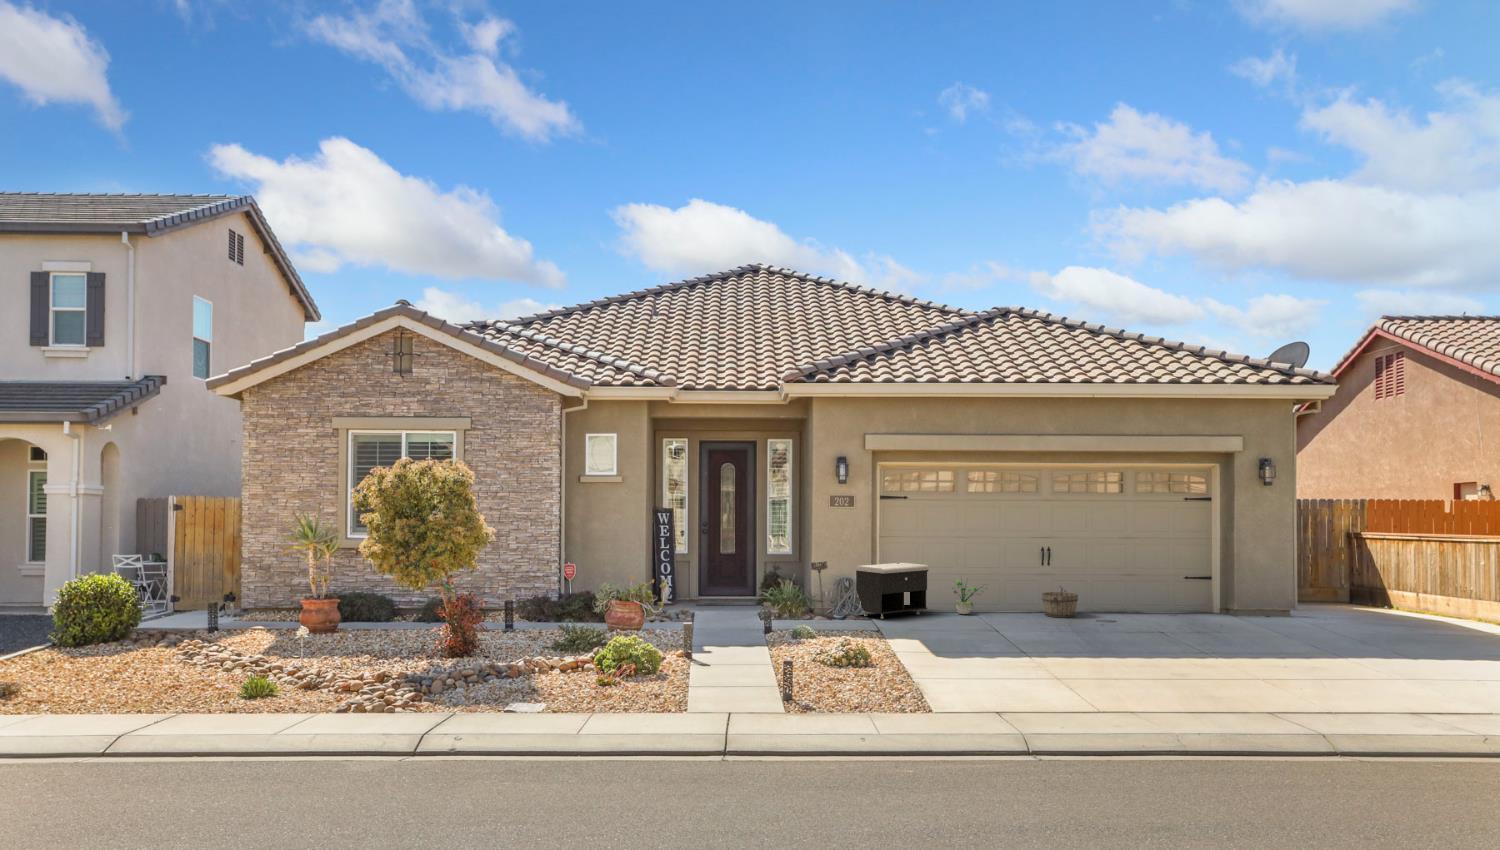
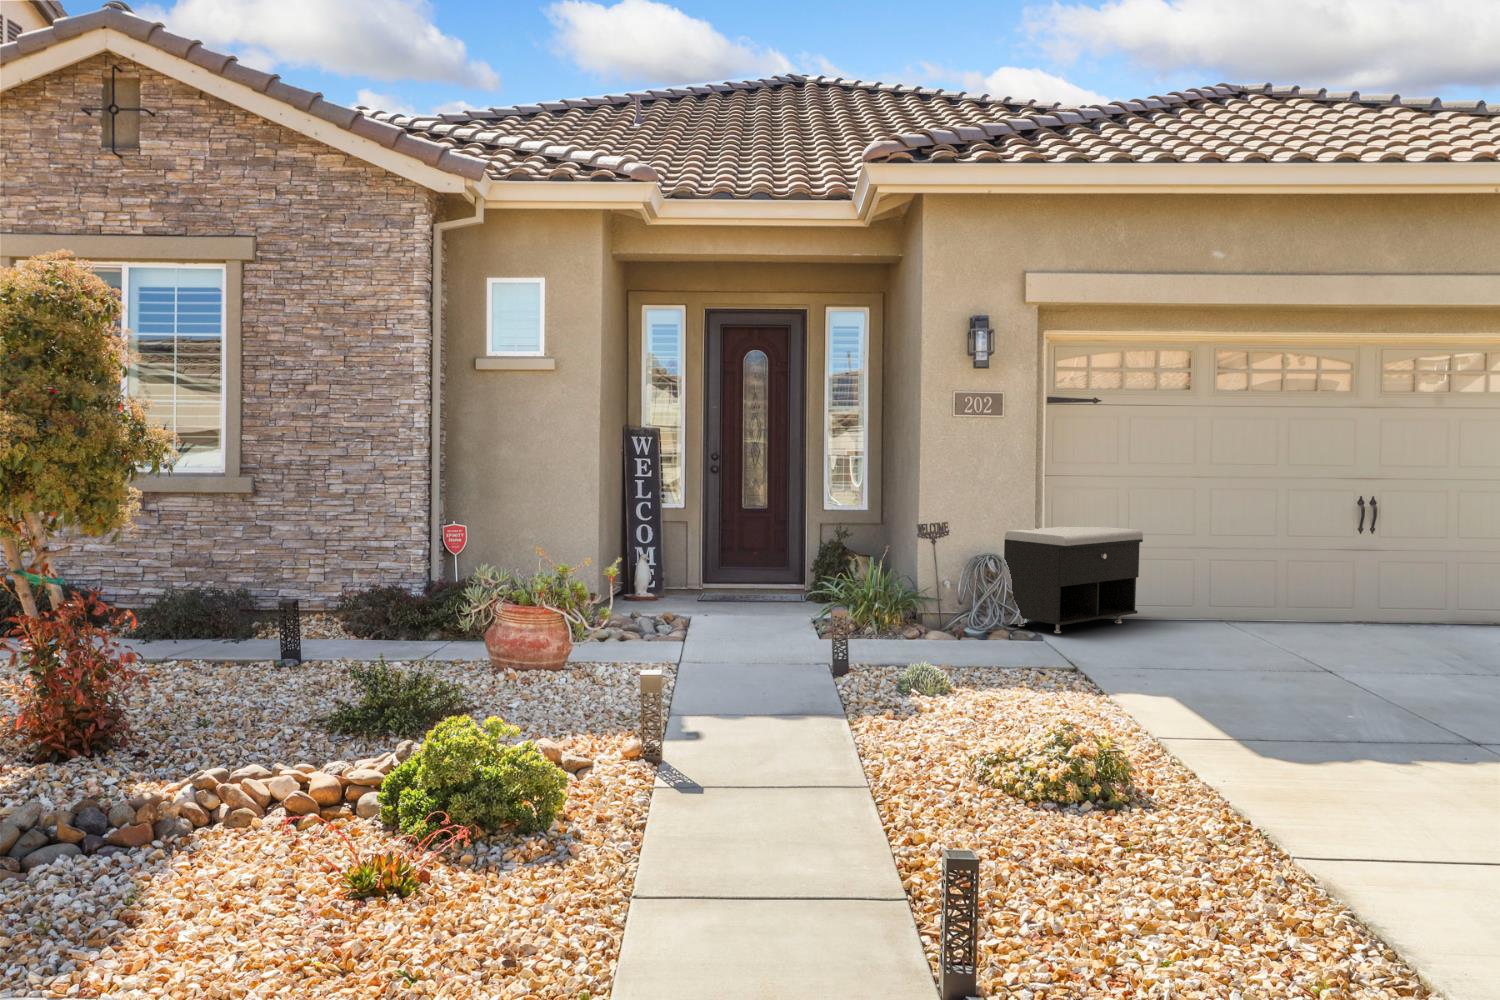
potted plant: present [952,580,987,614] -> none [1181,543,1262,624]
wooden bucket: present [1042,586,1078,618] -> none [1361,571,1440,633]

